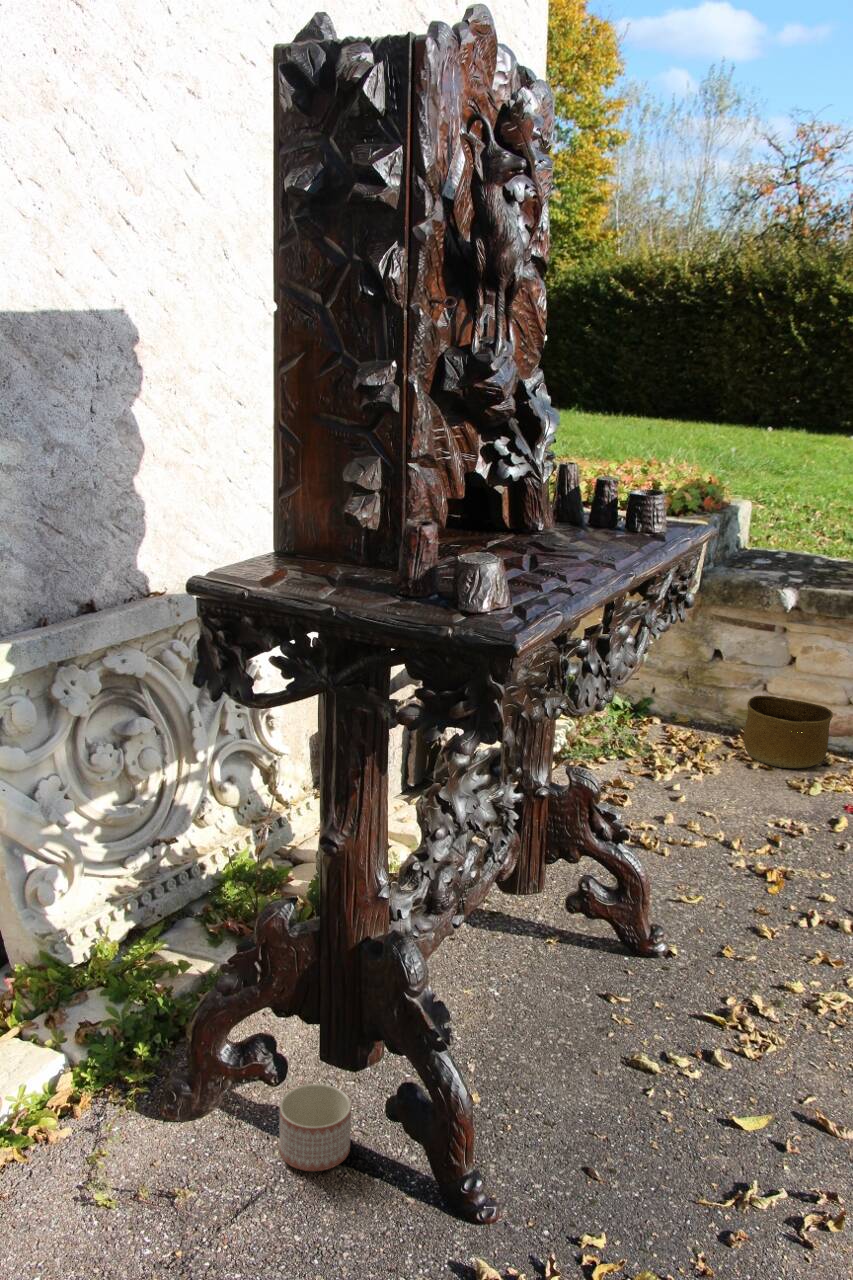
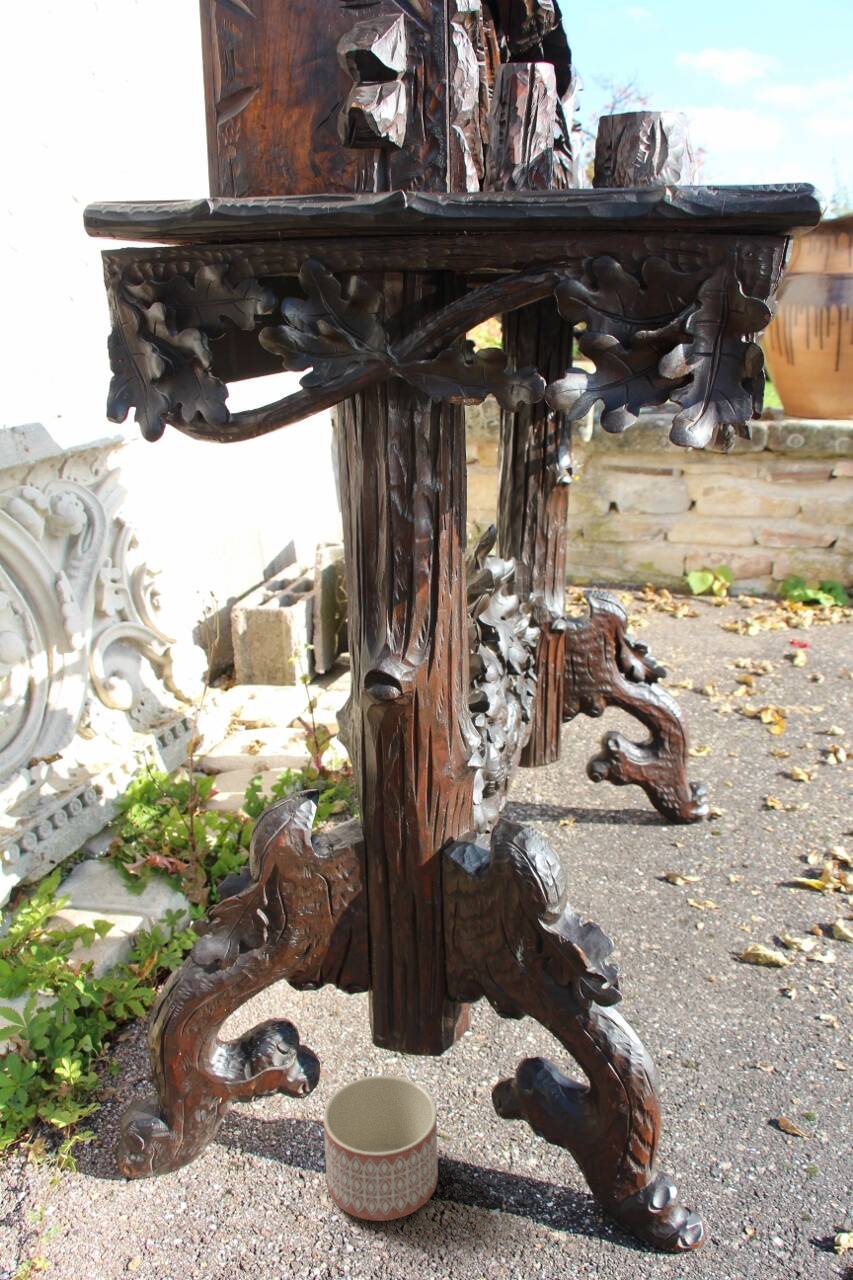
basket: present [743,696,833,768] -> none [658,541,751,613]

